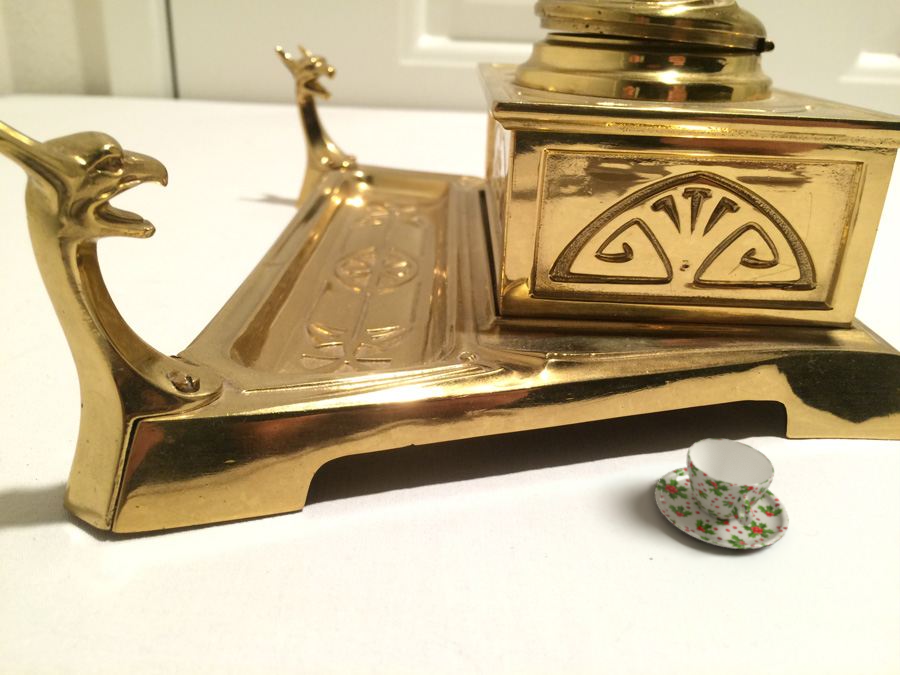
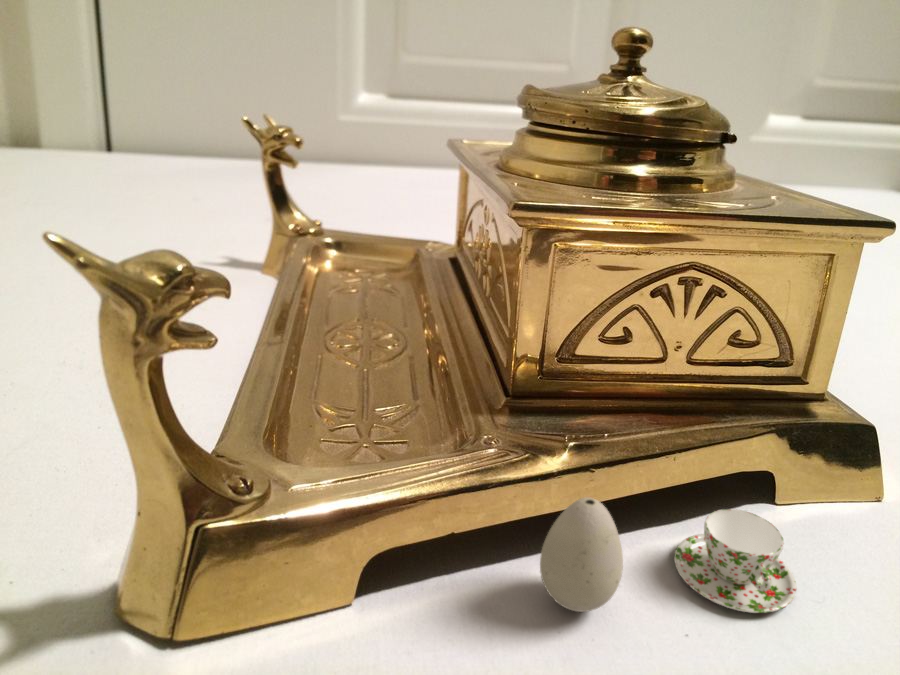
decorative egg: none [495,411,584,534] -> present [540,497,623,612]

